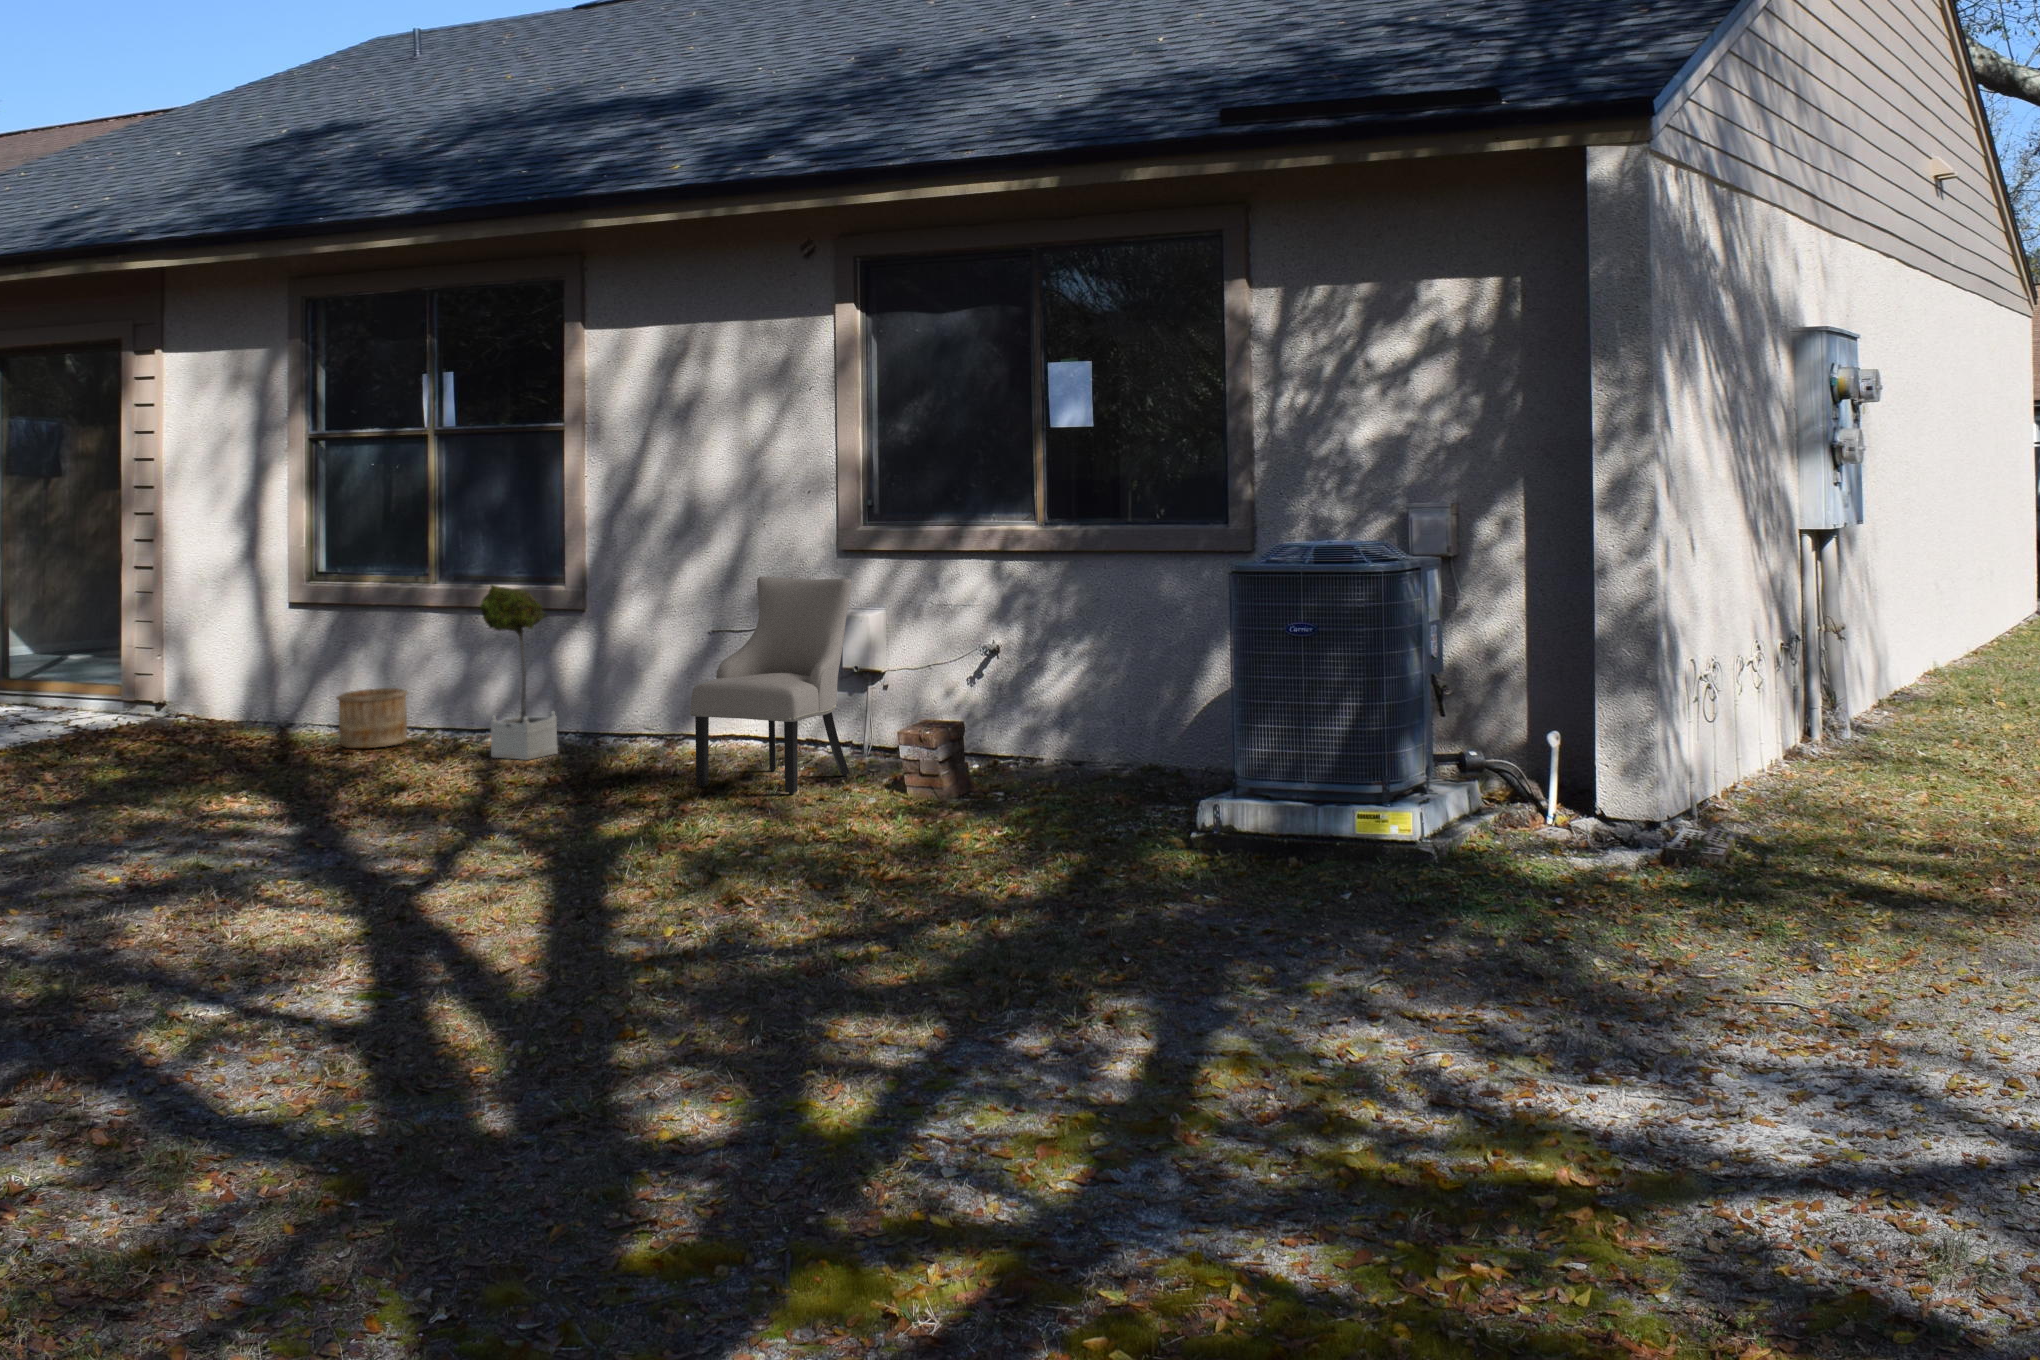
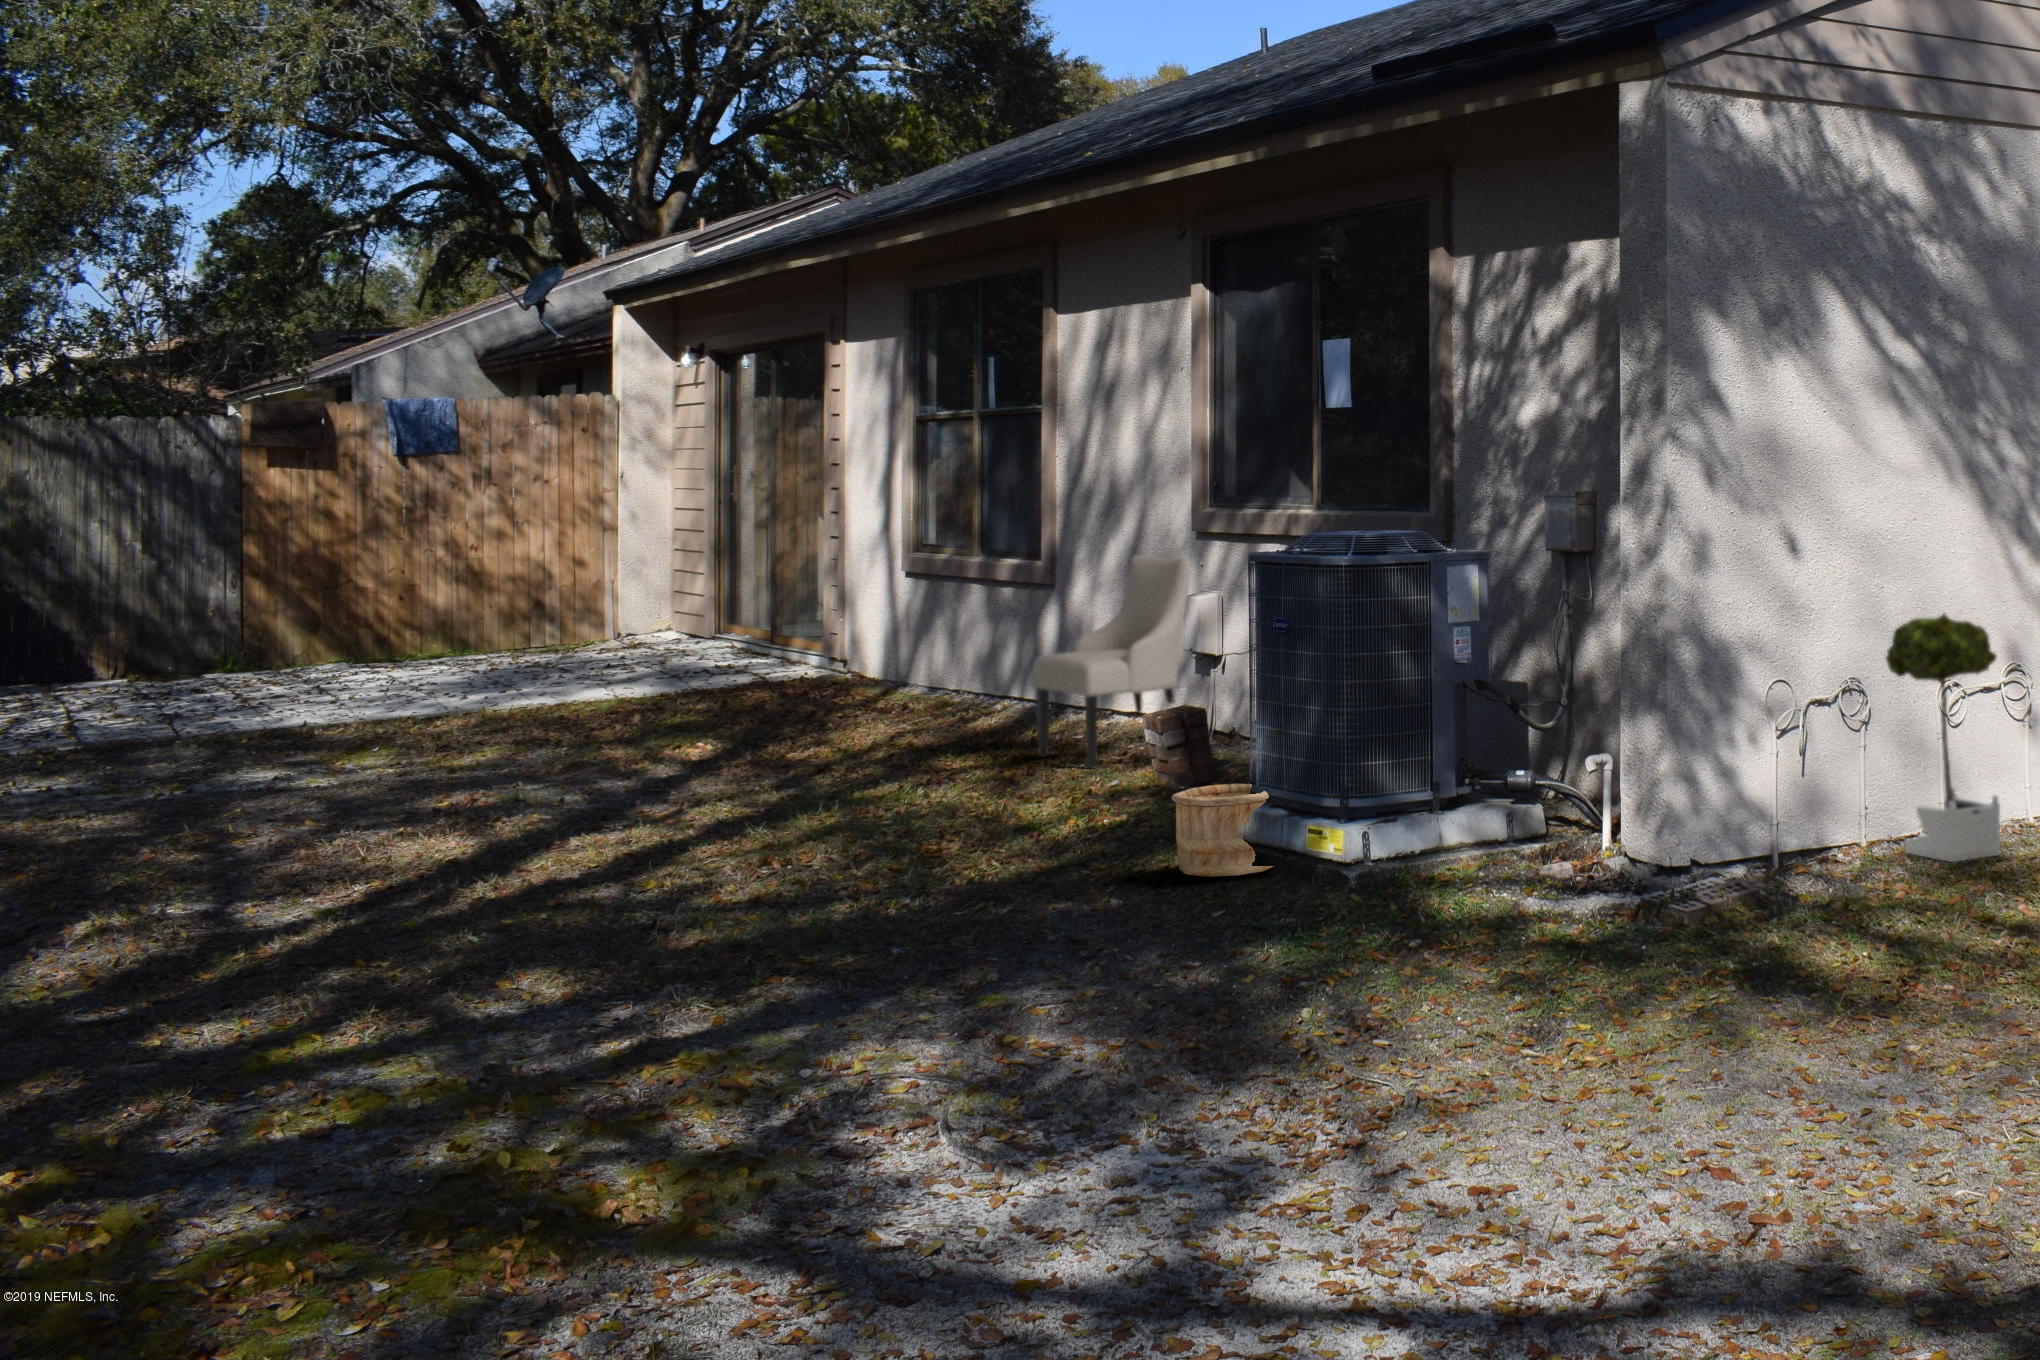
potted tree: present [480,585,558,760] -> present [1886,614,2000,862]
wooden bucket: present [336,688,407,748] -> present [1172,784,1273,877]

